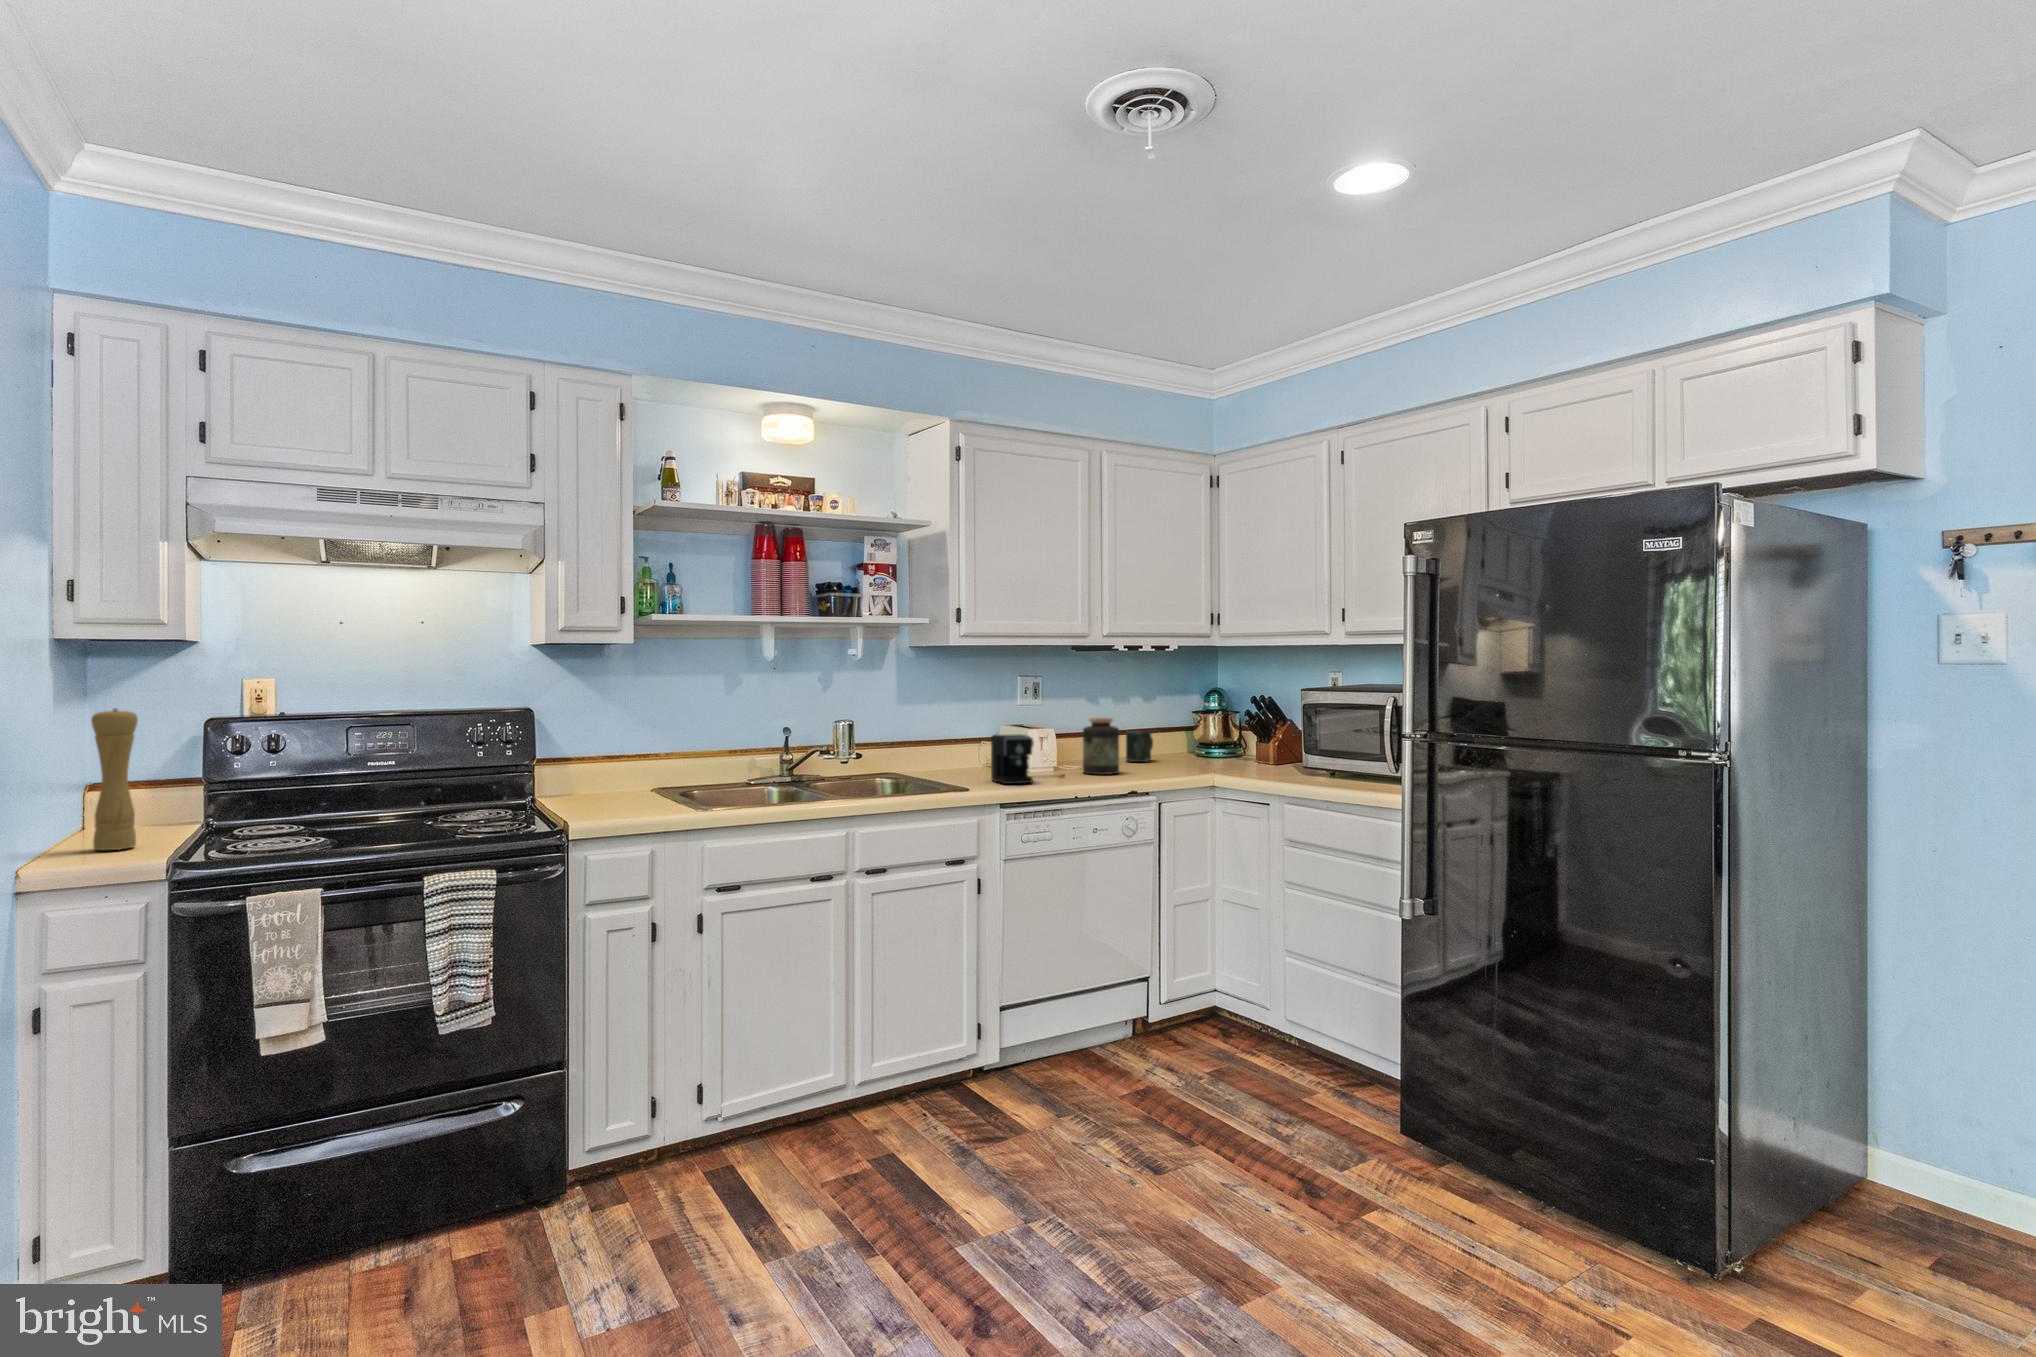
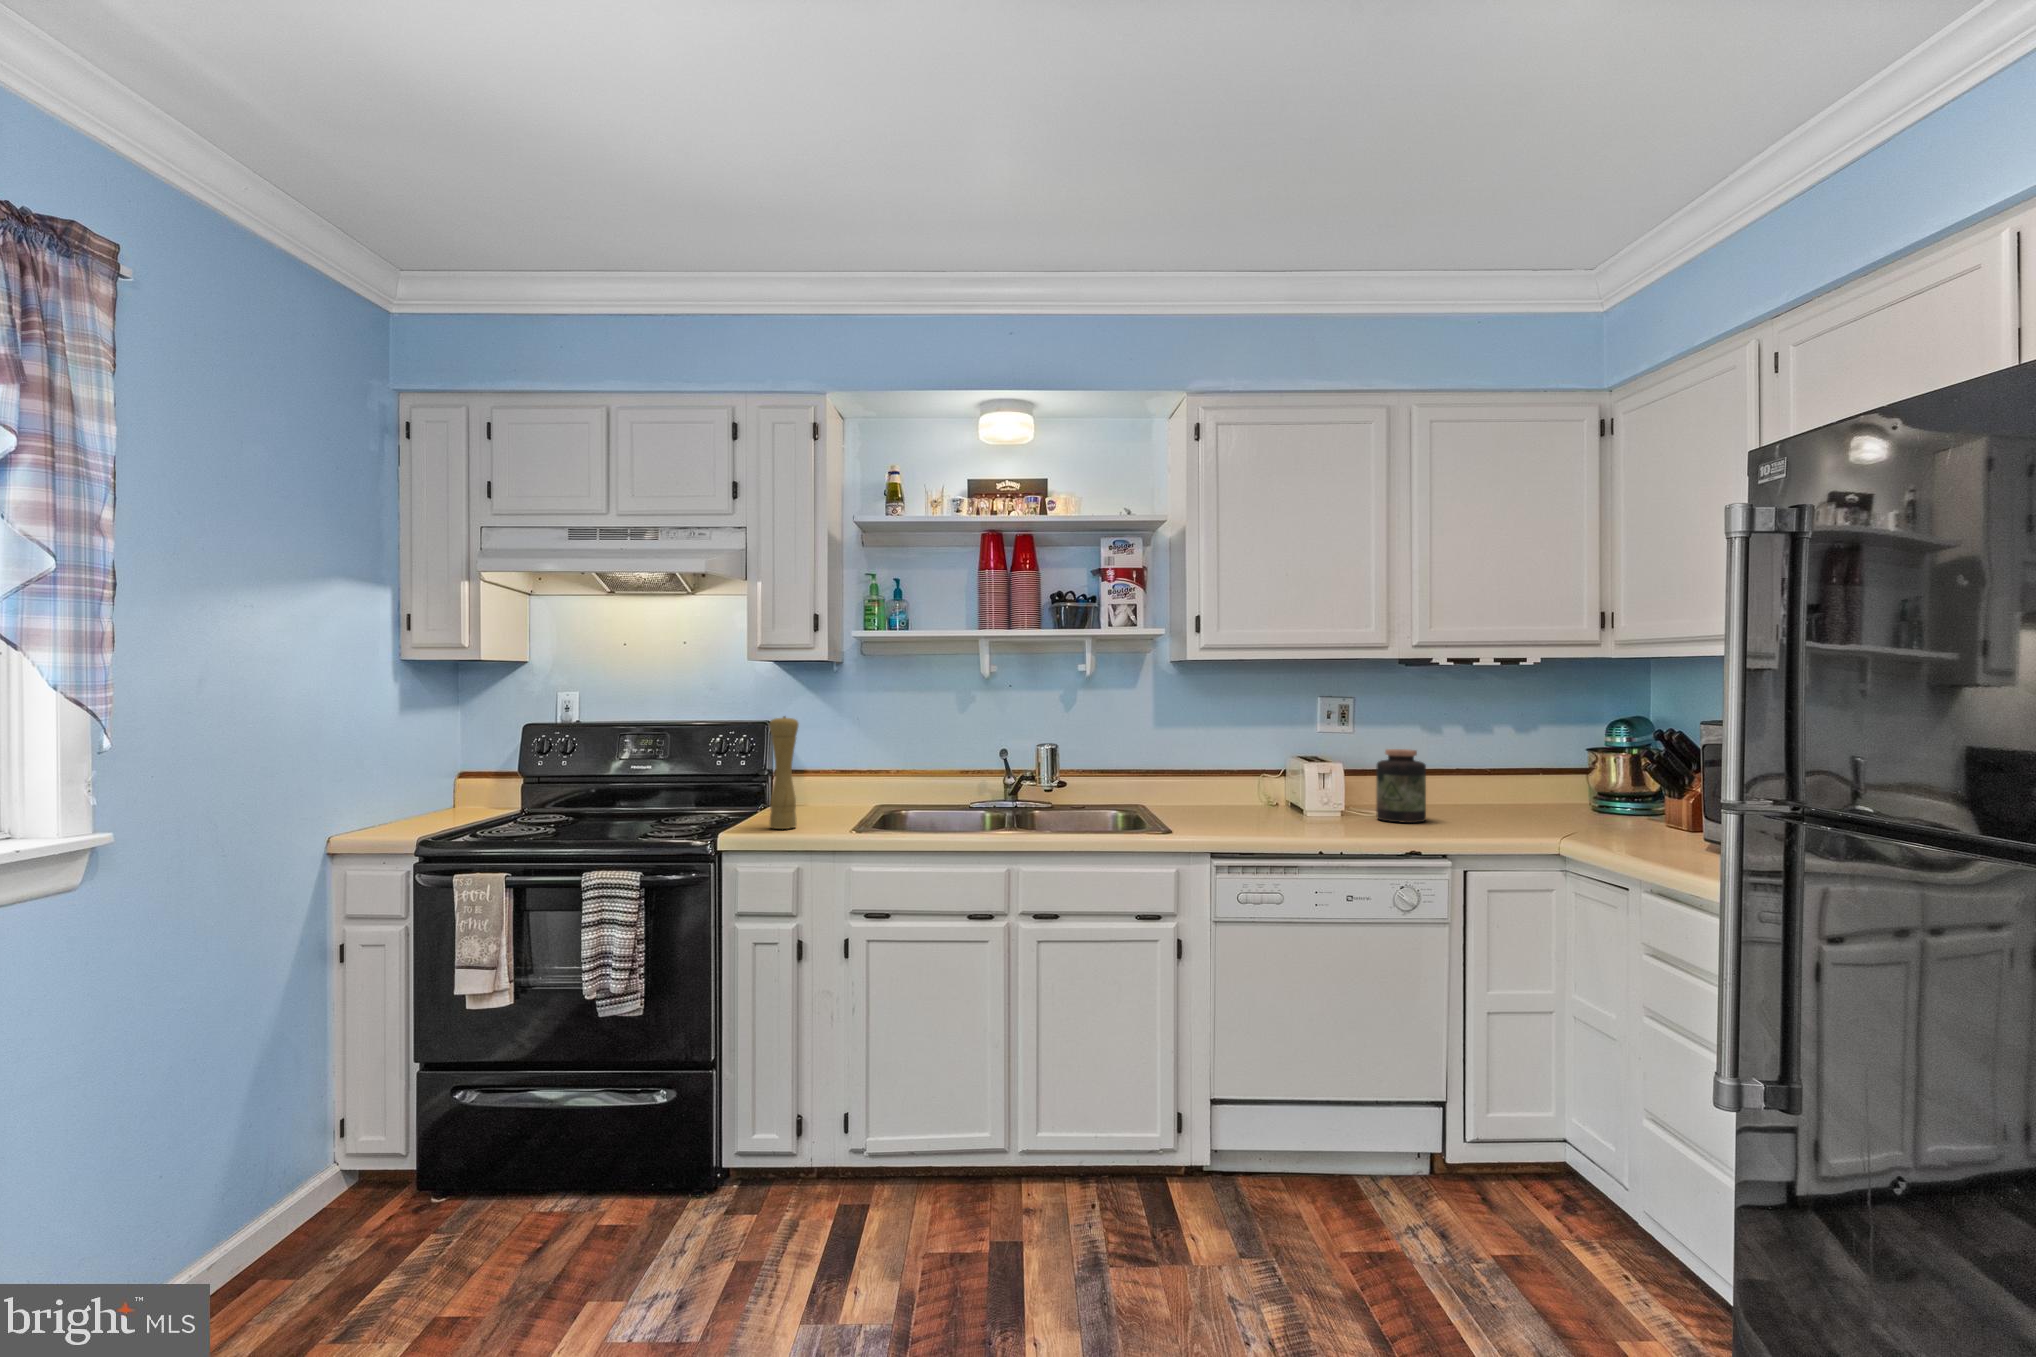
pepper mill: present [91,709,138,850] -> present [770,716,799,829]
mug: present [1126,731,1153,762] -> none [1473,768,1518,808]
coffee maker: present [991,734,1064,784] -> none [1238,766,1341,827]

